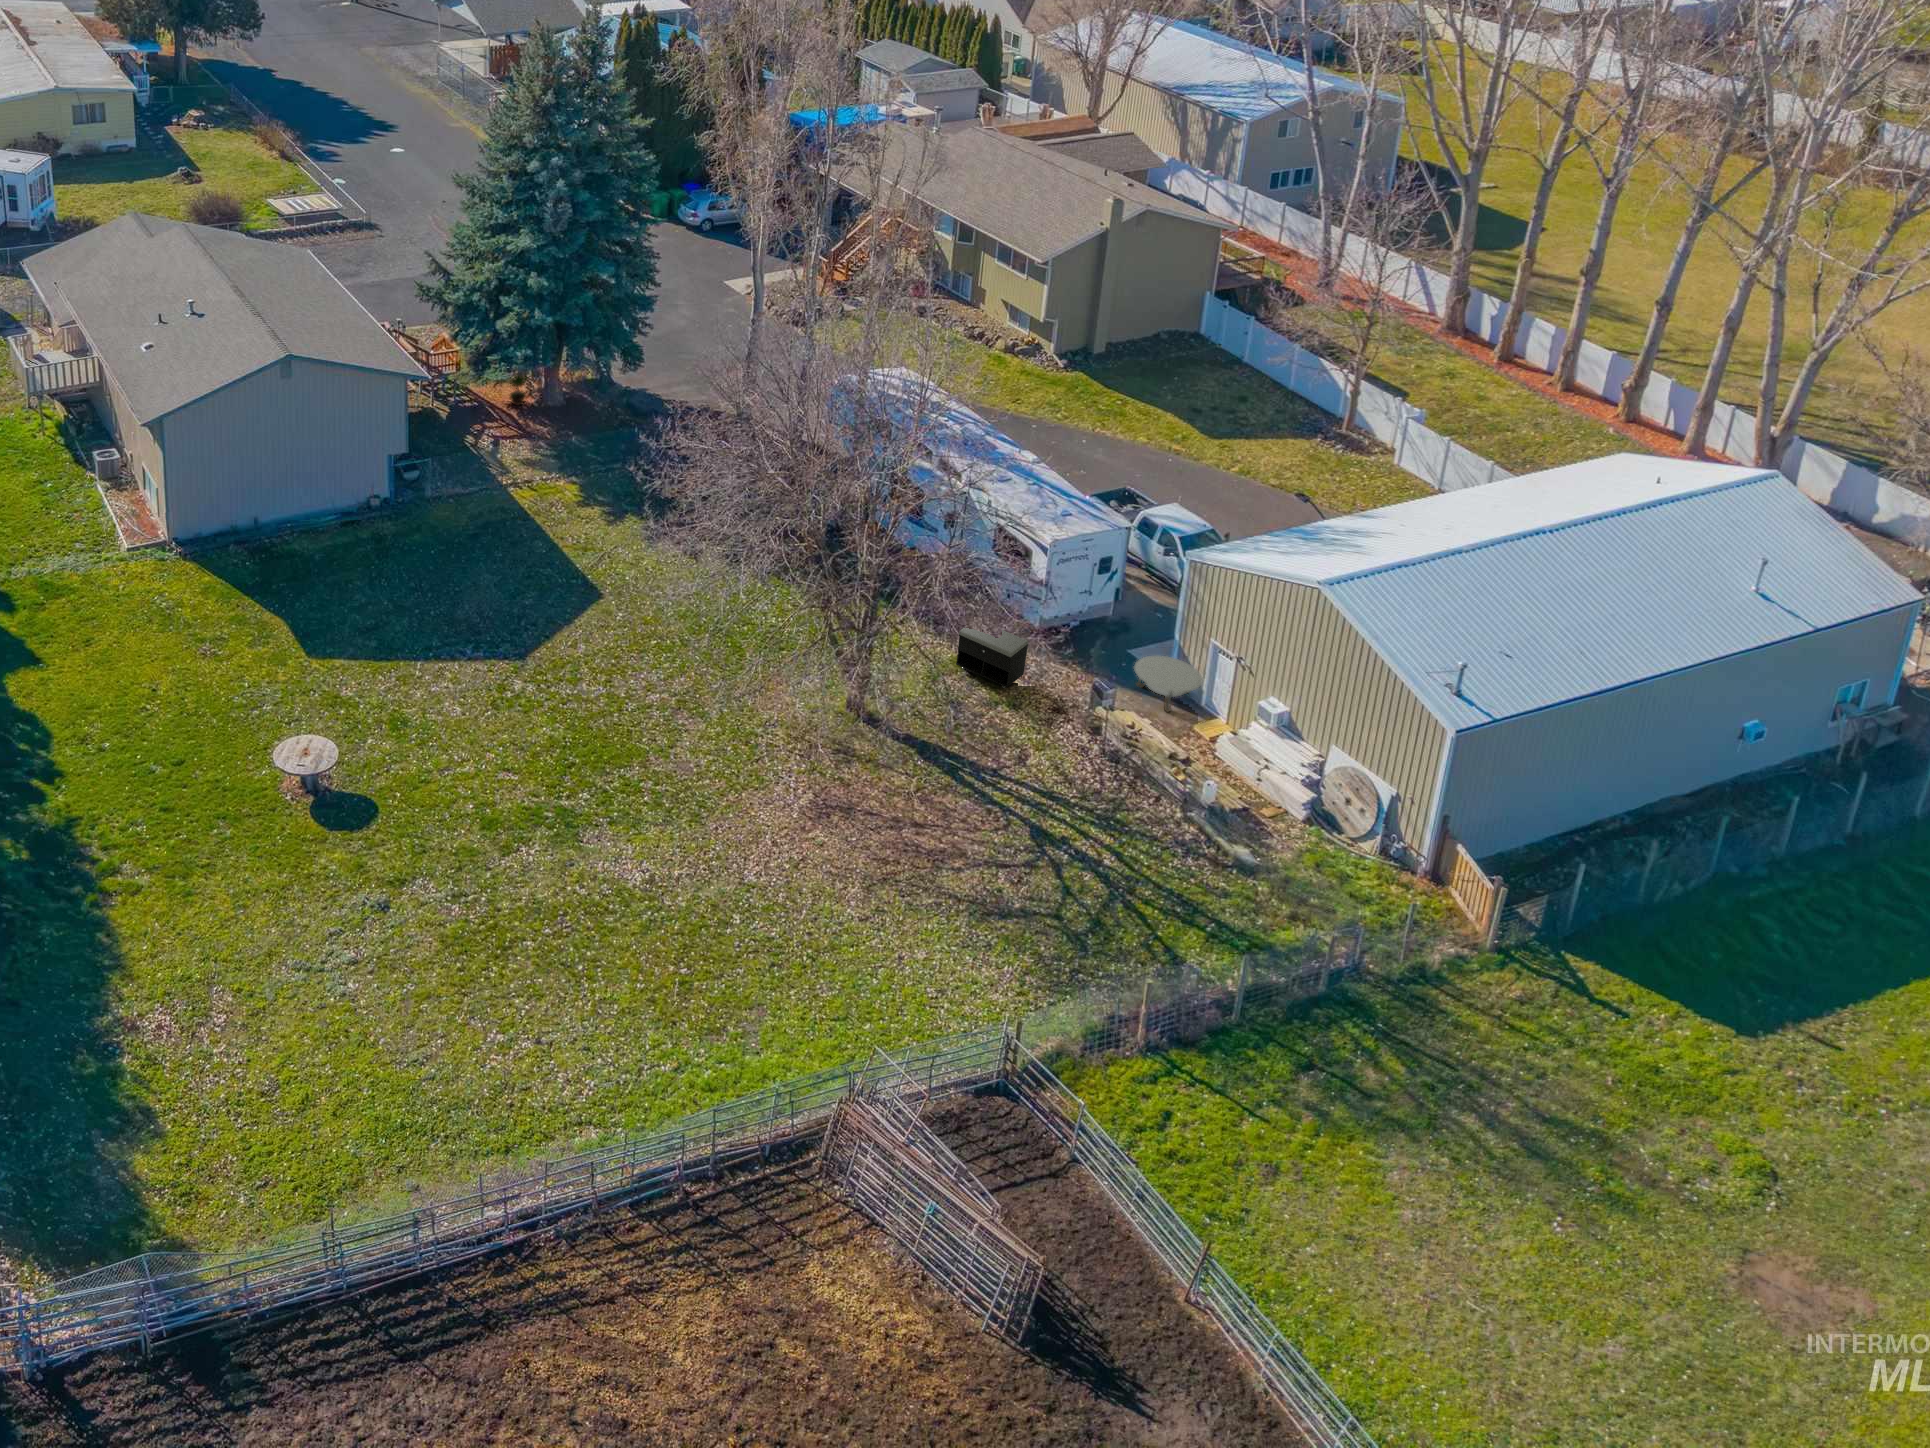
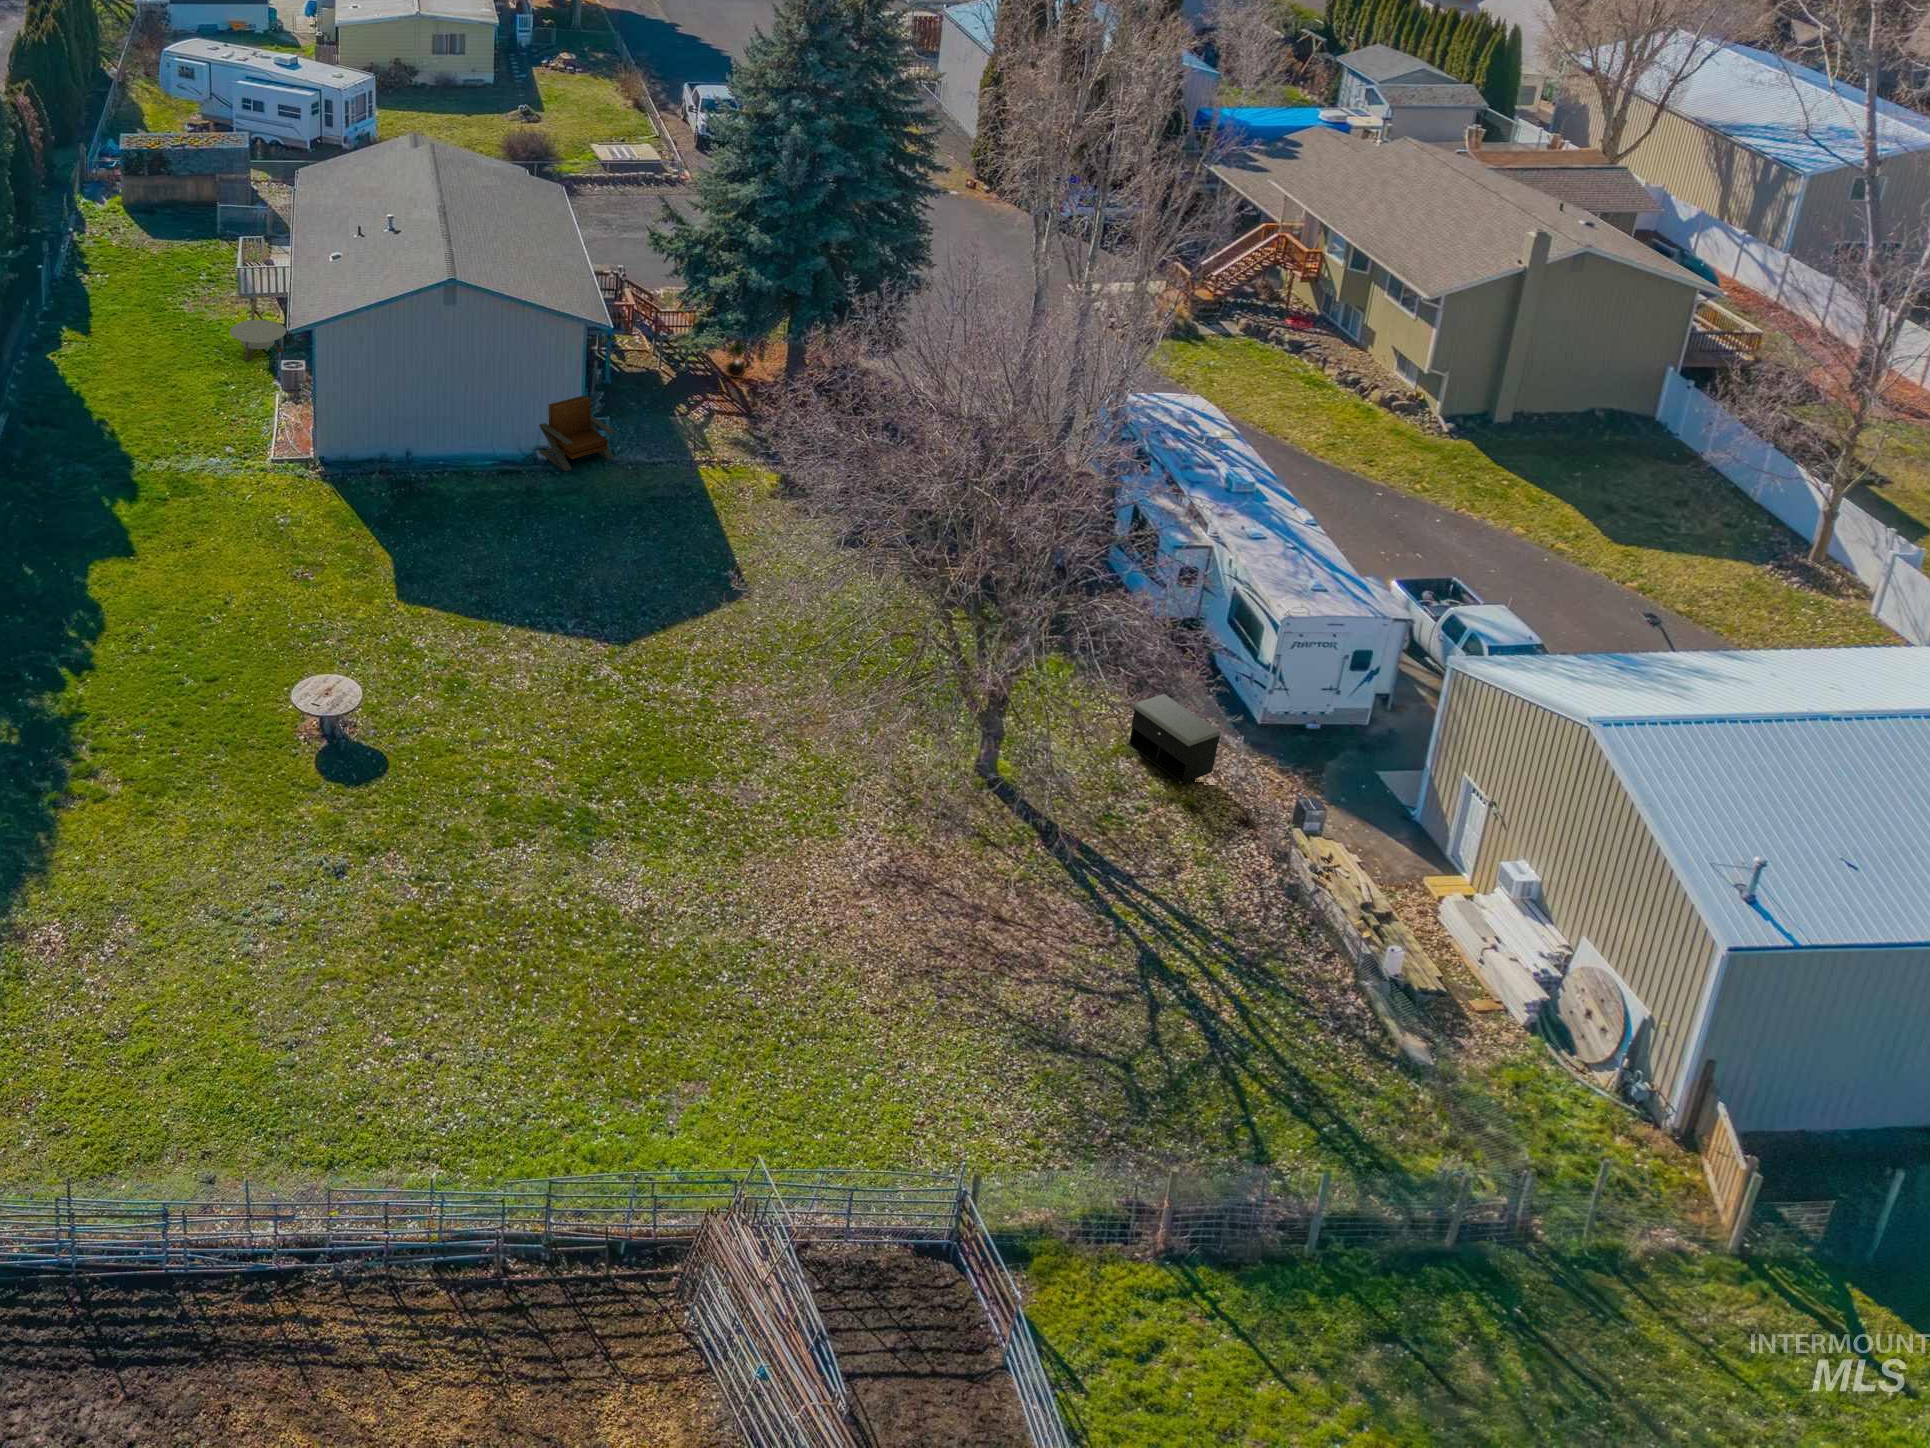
lounge chair: none [383,442,450,513] -> present [539,395,615,471]
round table: present [1134,656,1203,712] -> present [230,320,286,361]

